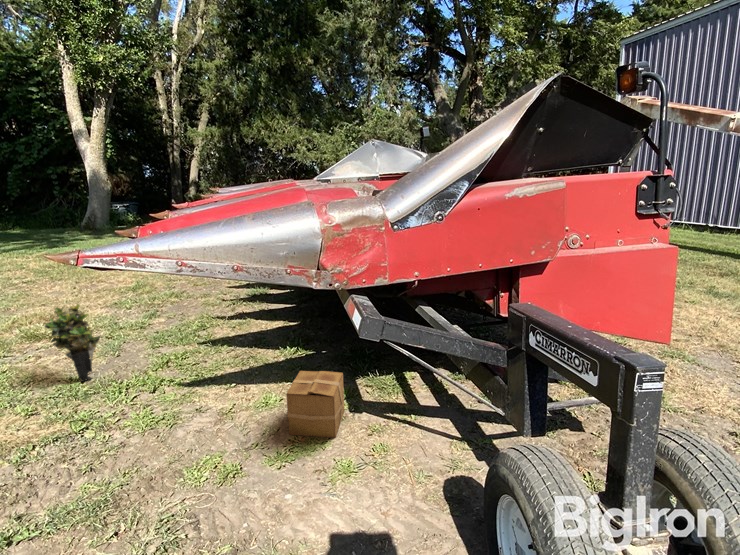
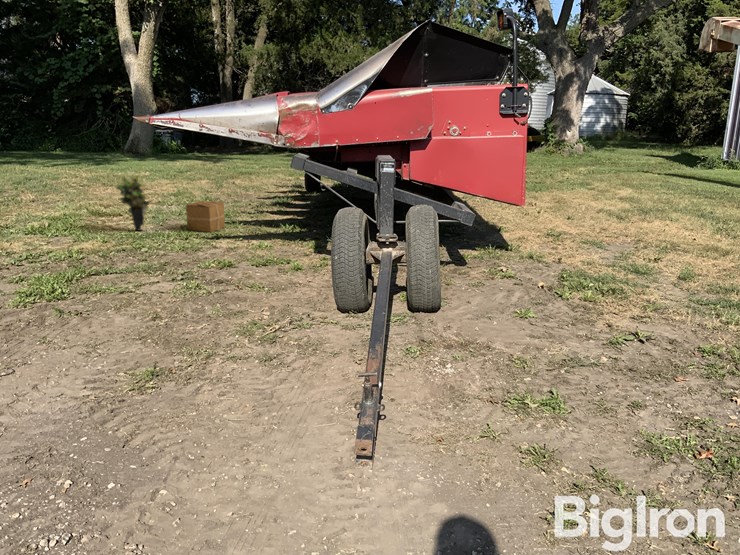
cardboard box: present [286,371,344,438] -> present [186,201,225,232]

